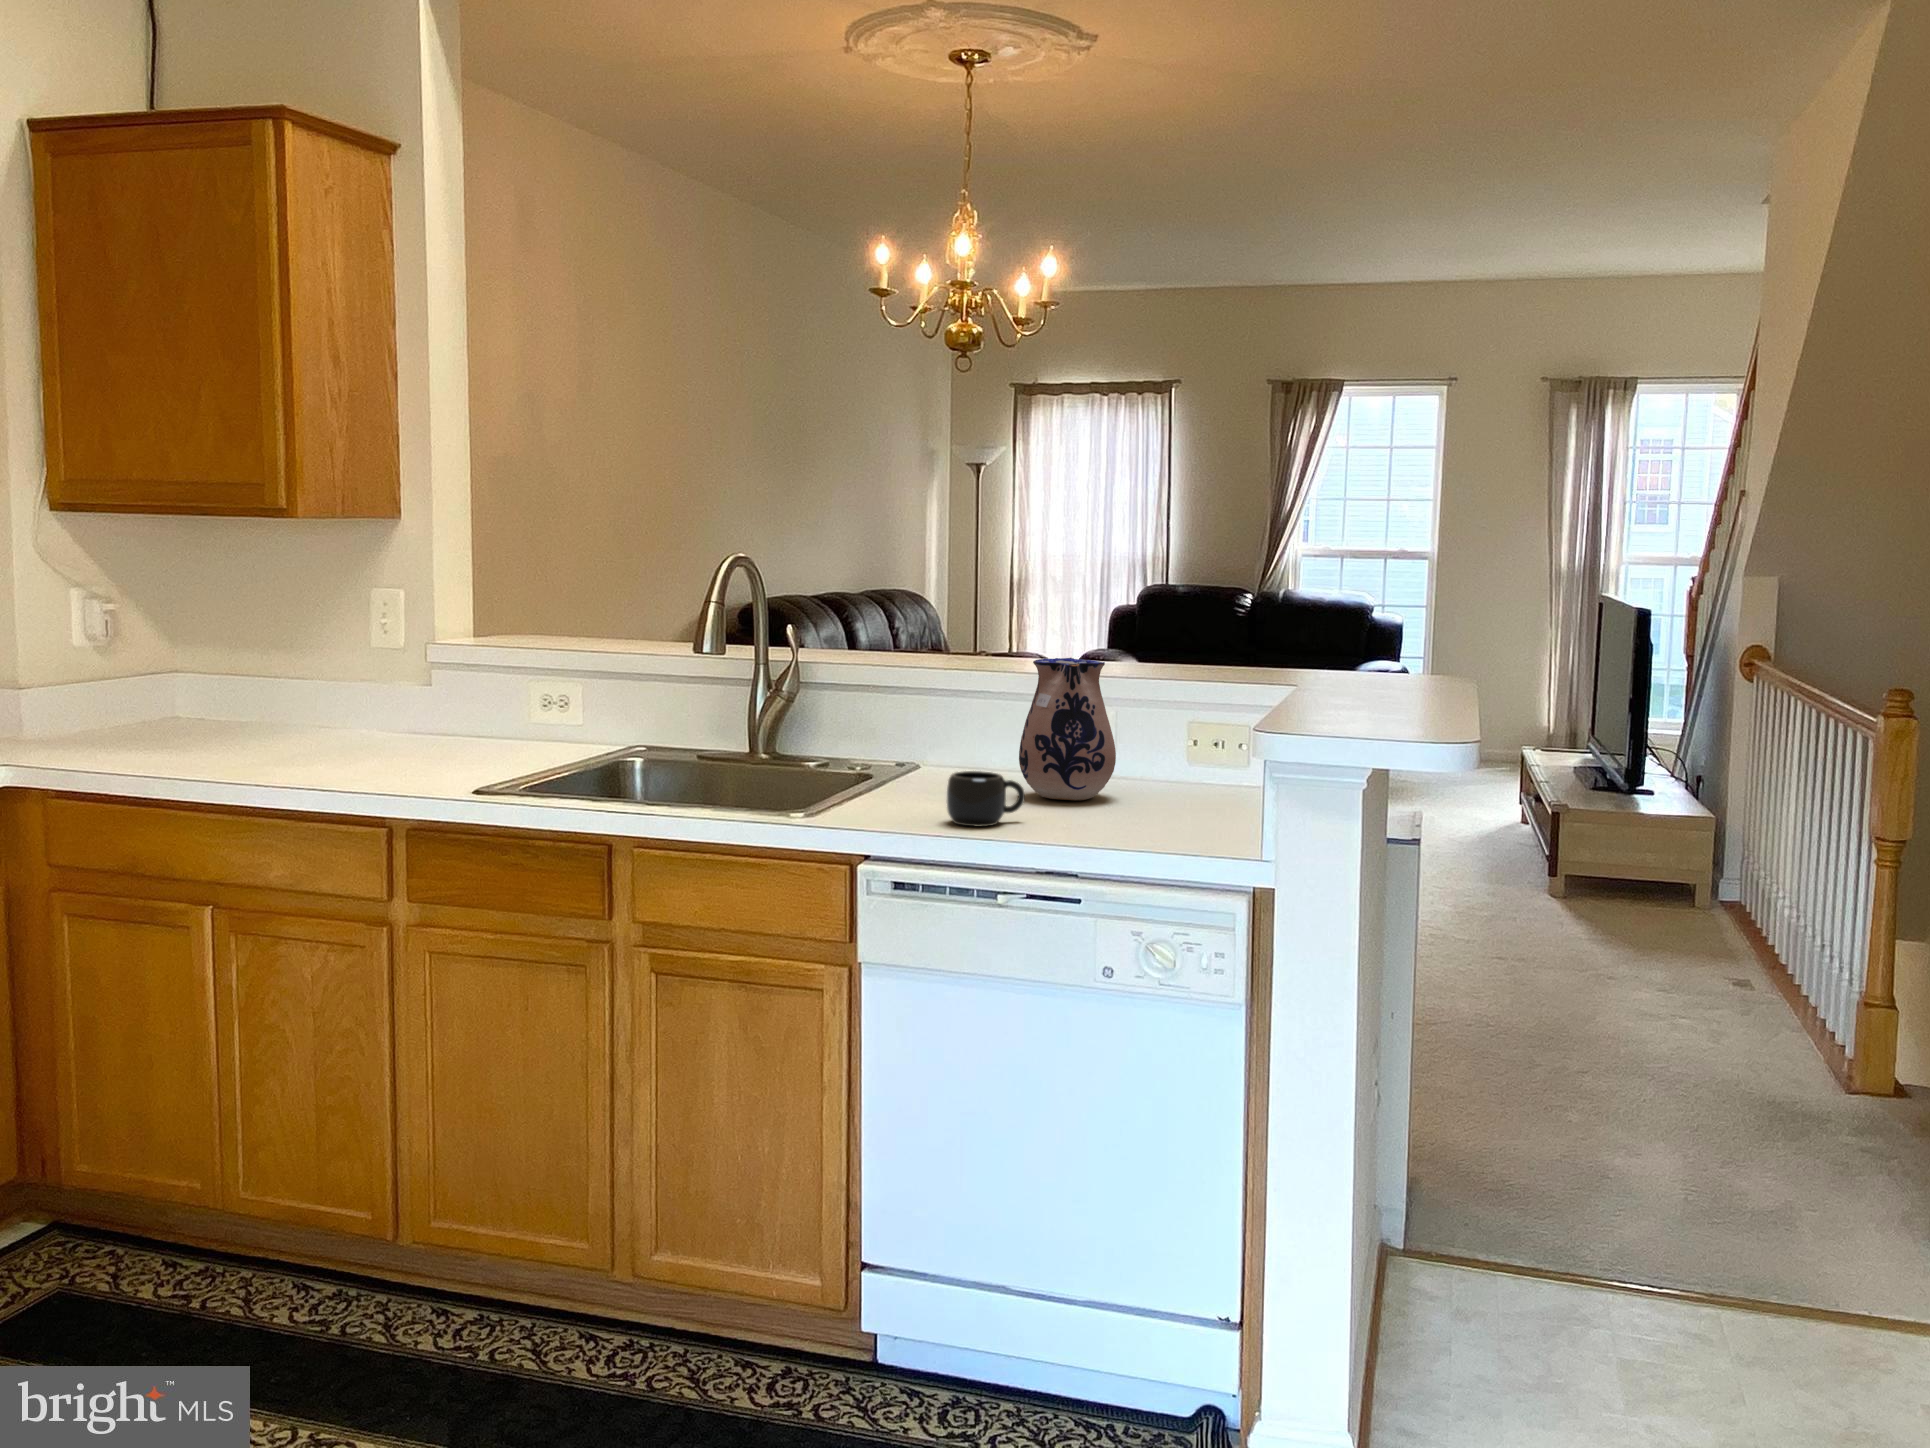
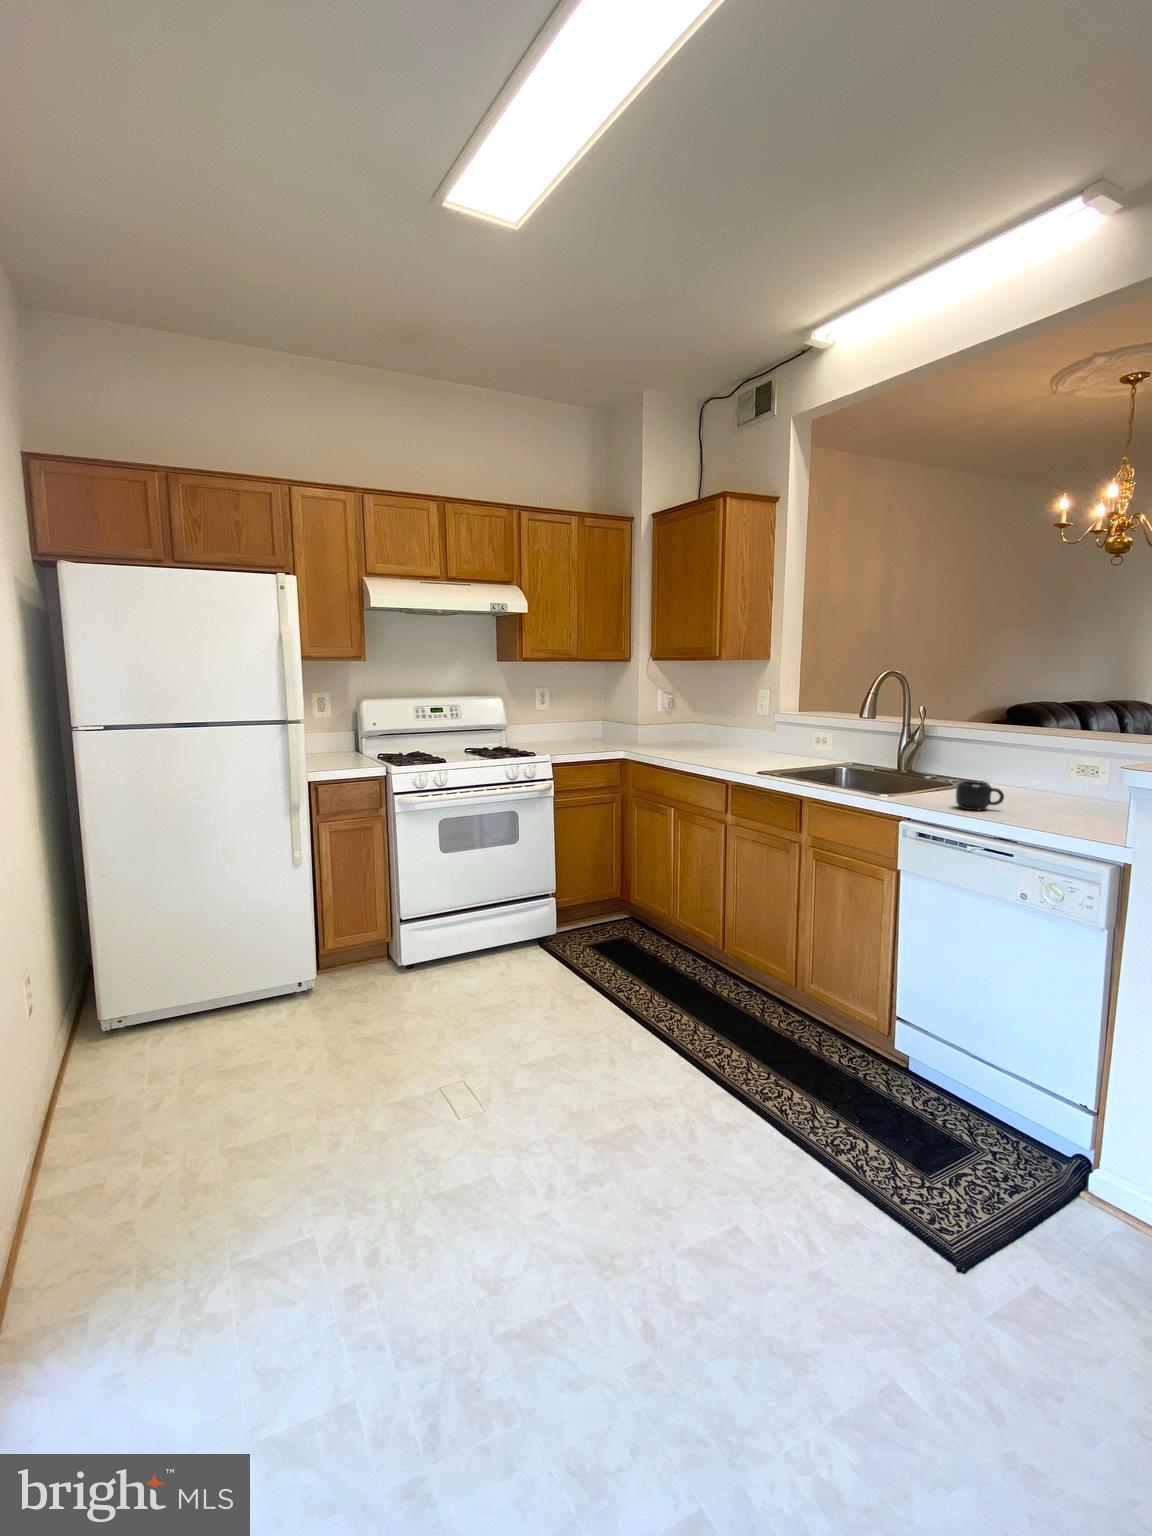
ceramic pitcher: present [1019,658,1116,800] -> none [1025,725,1090,806]

